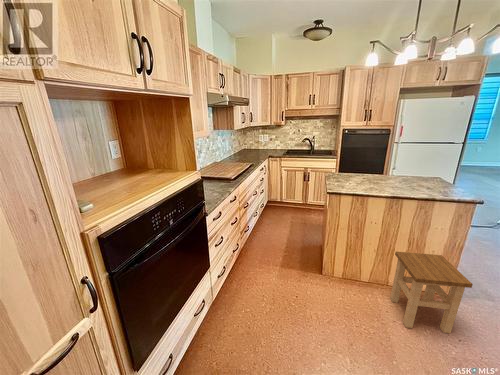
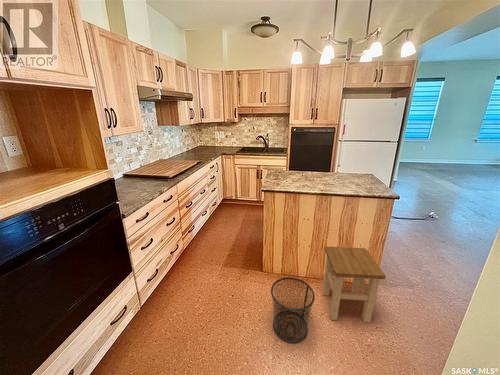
waste bin: none [344,280,394,347] -> present [271,277,315,343]

